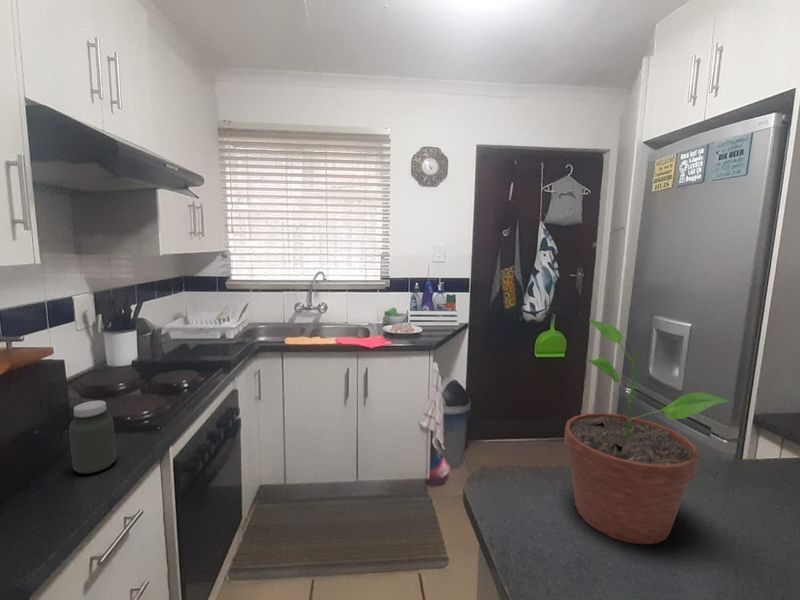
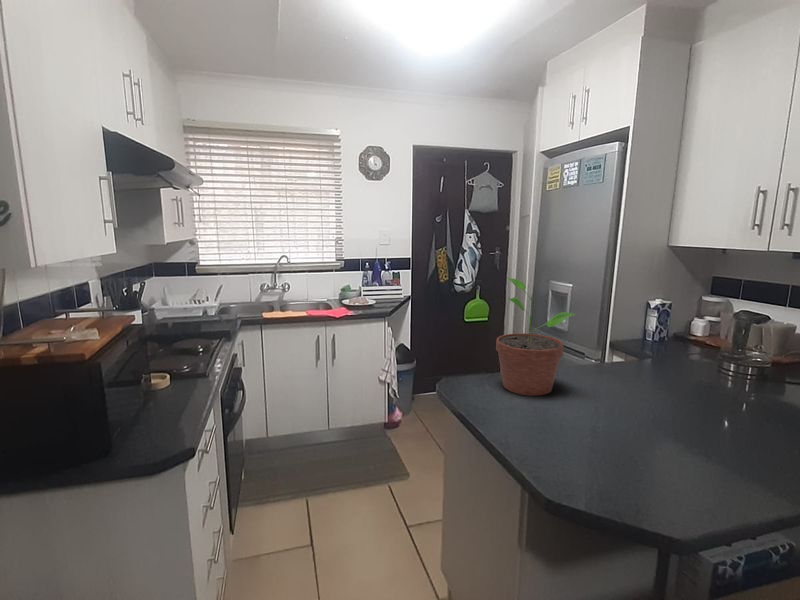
jar: present [69,401,116,474] -> none [159,352,191,403]

